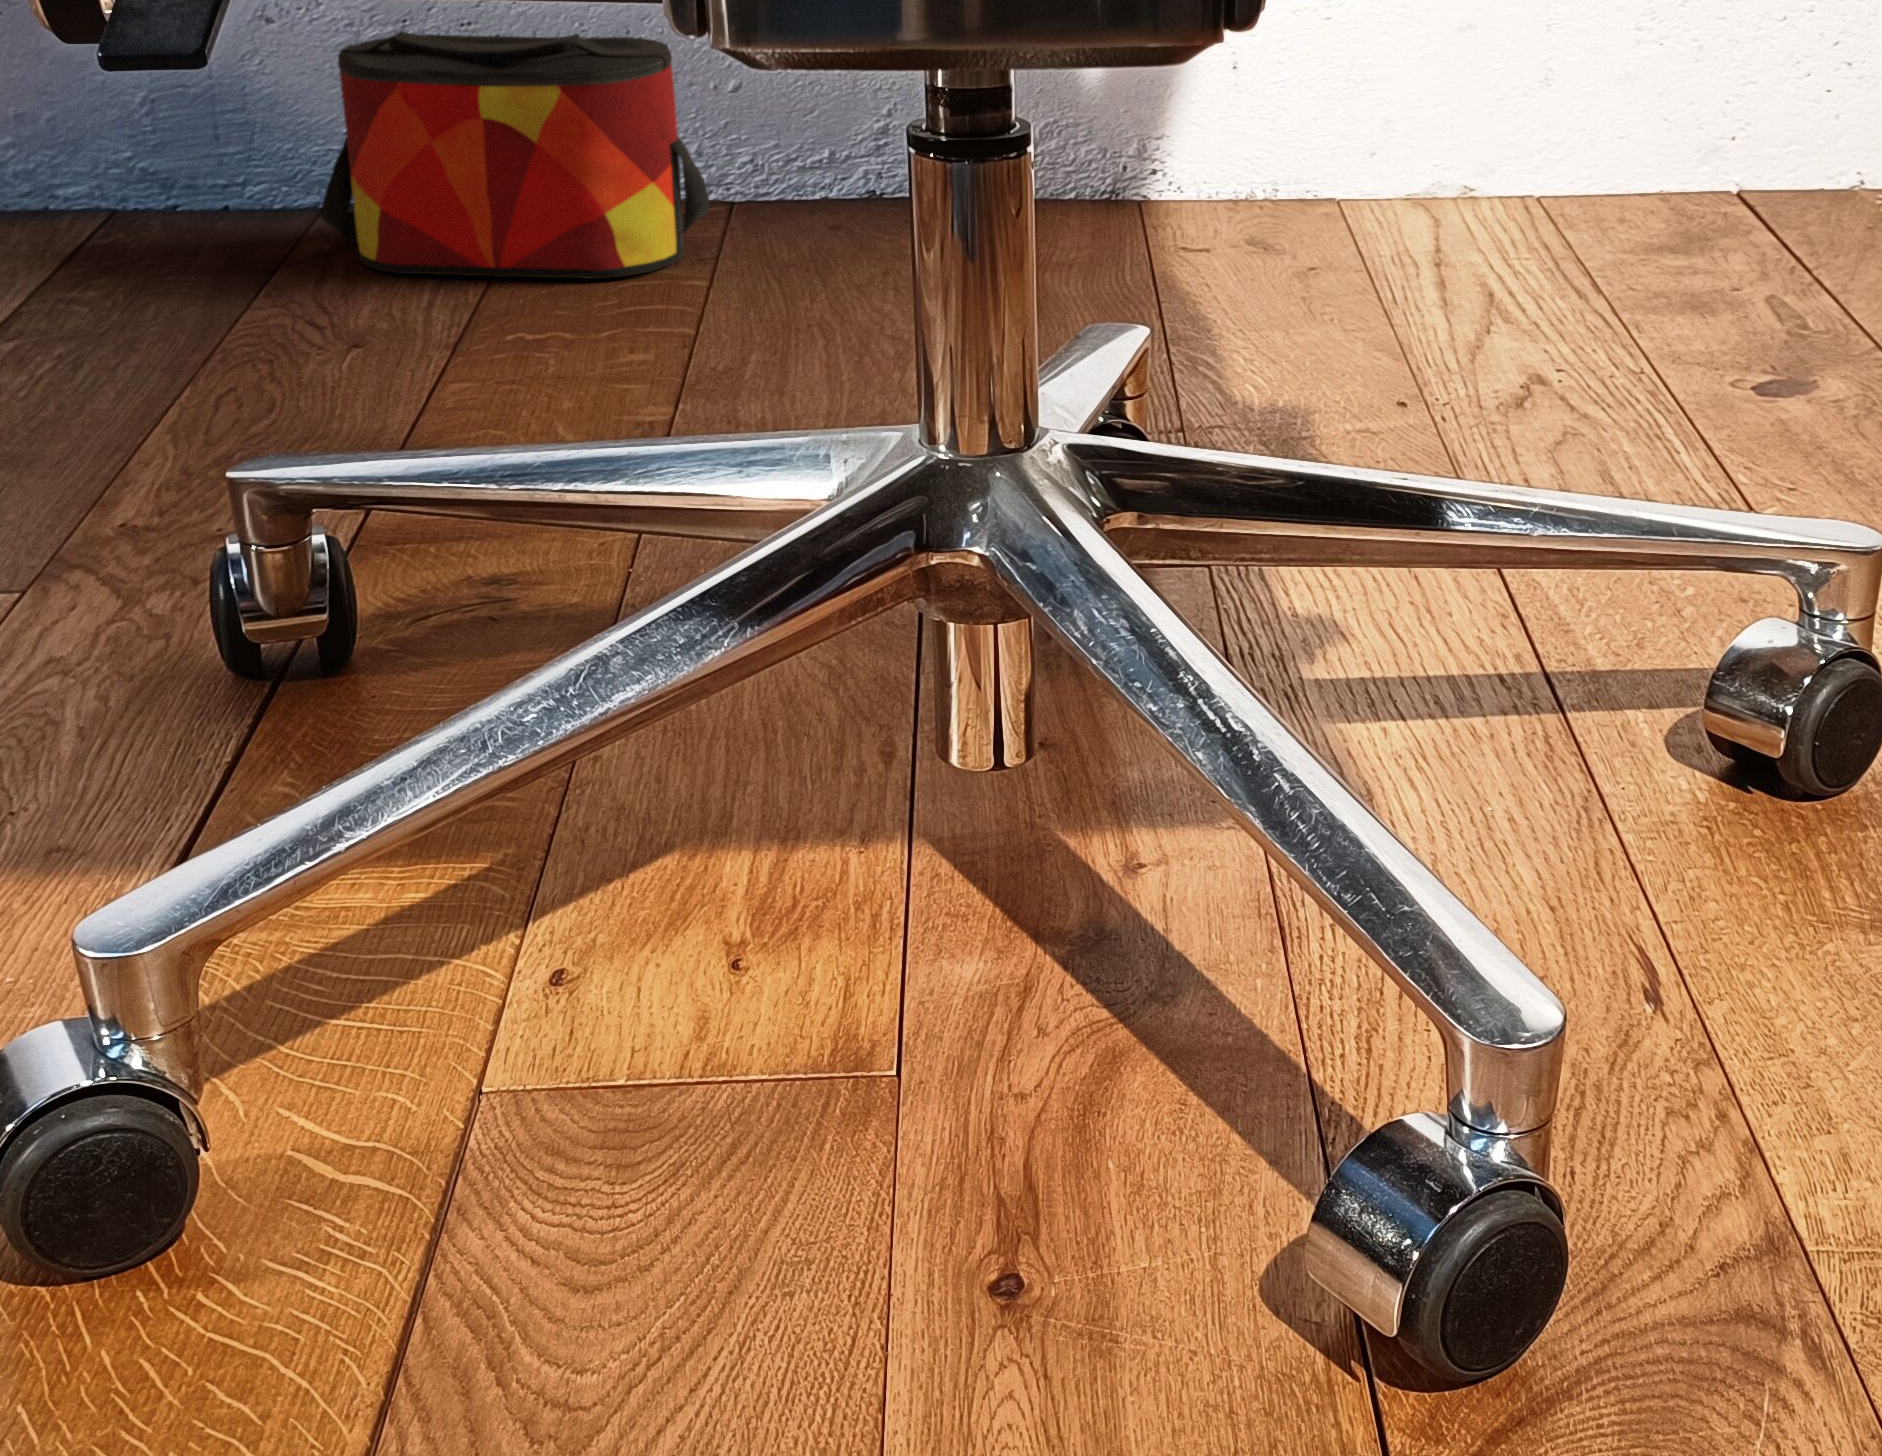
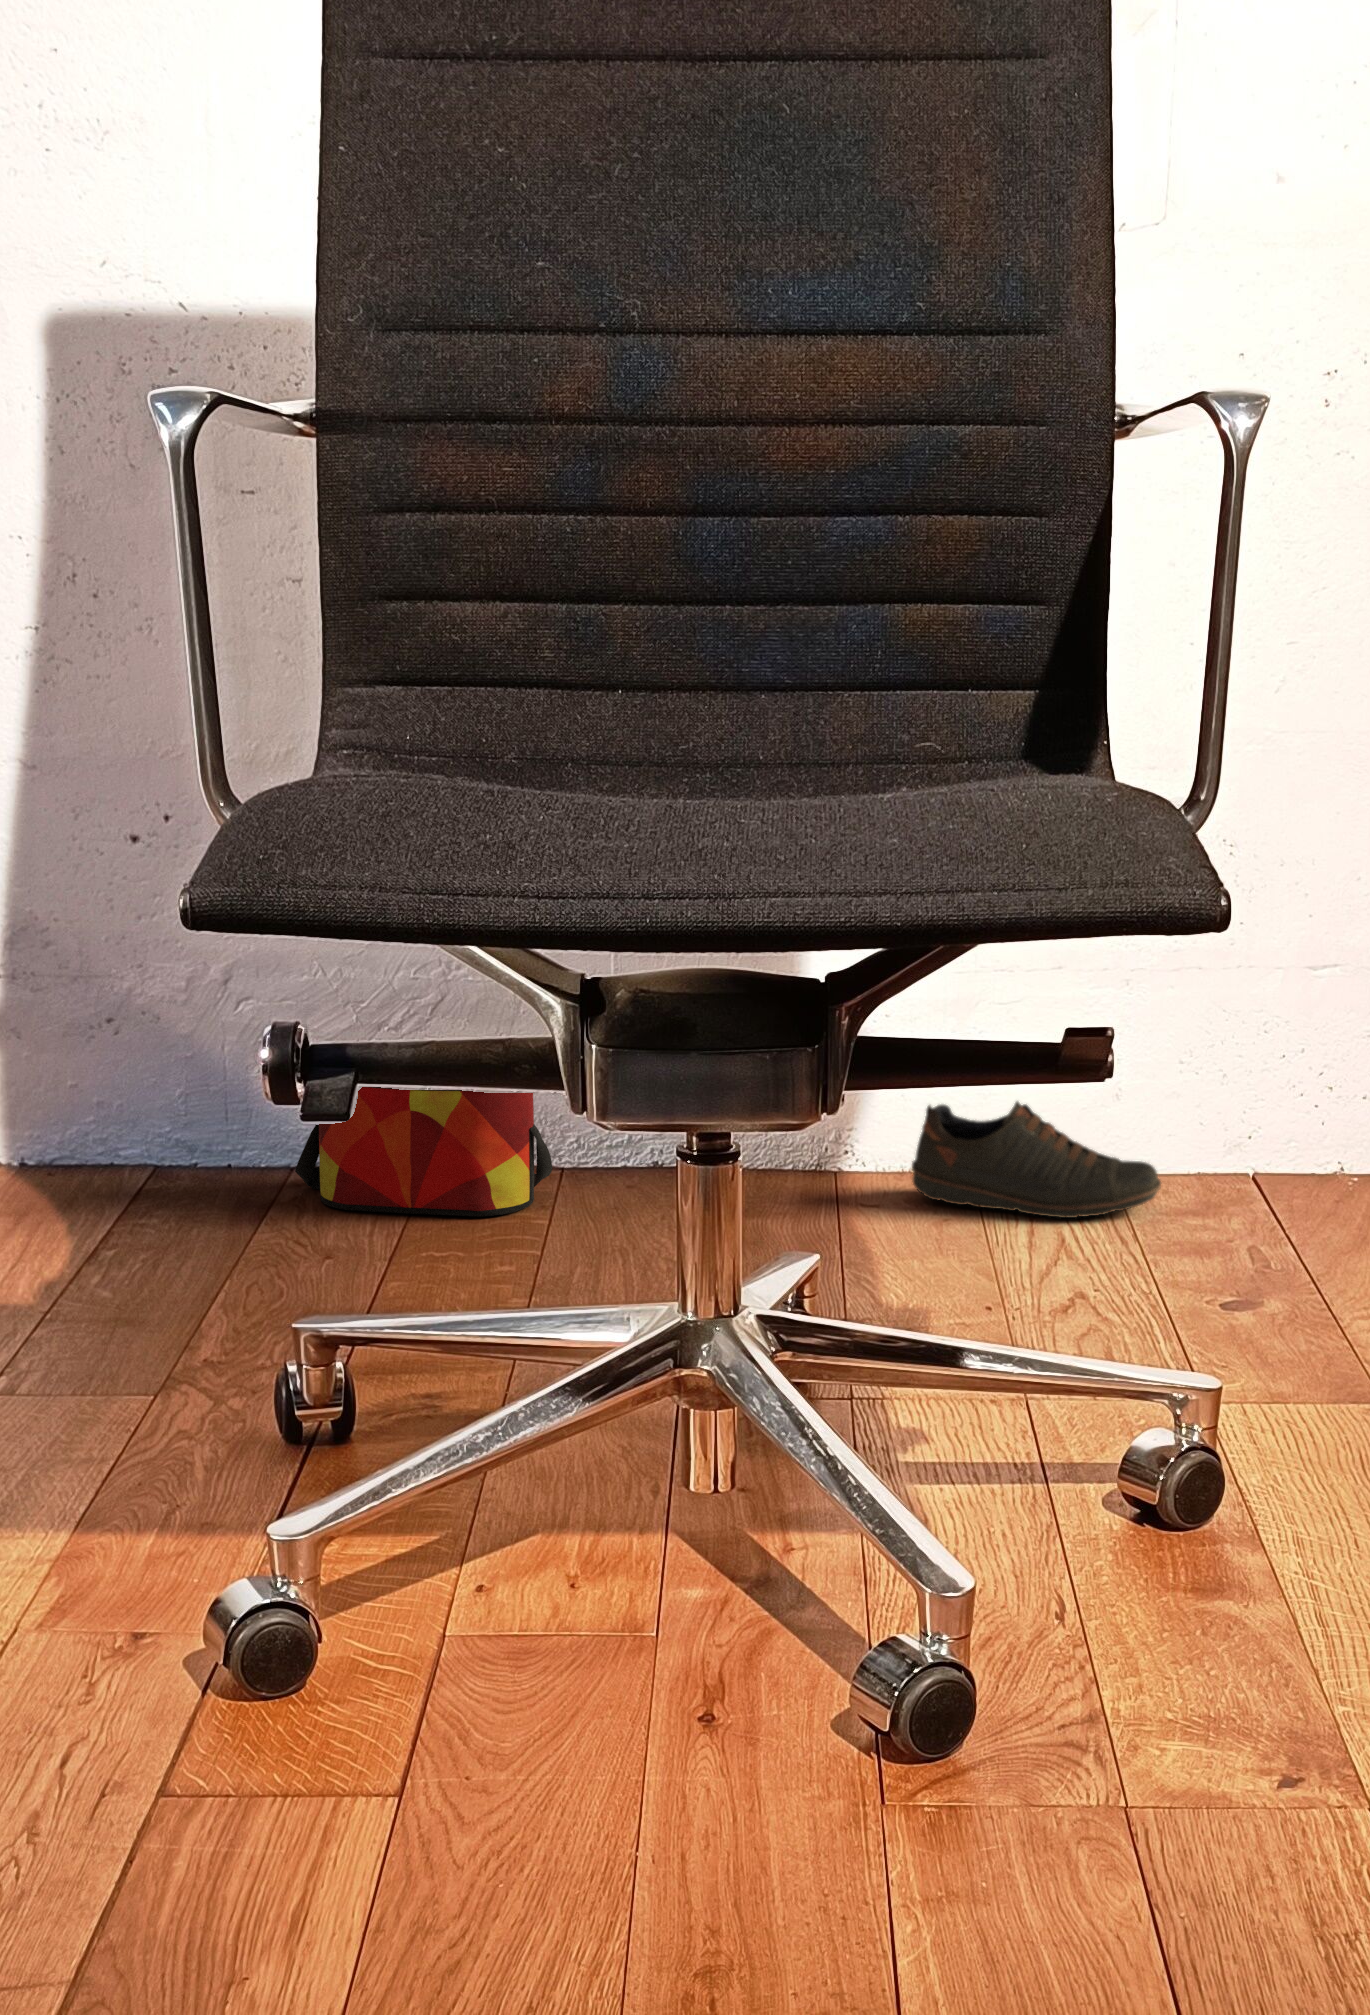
shoe: none [1254,86,1636,262] -> present [912,1101,1161,1218]

